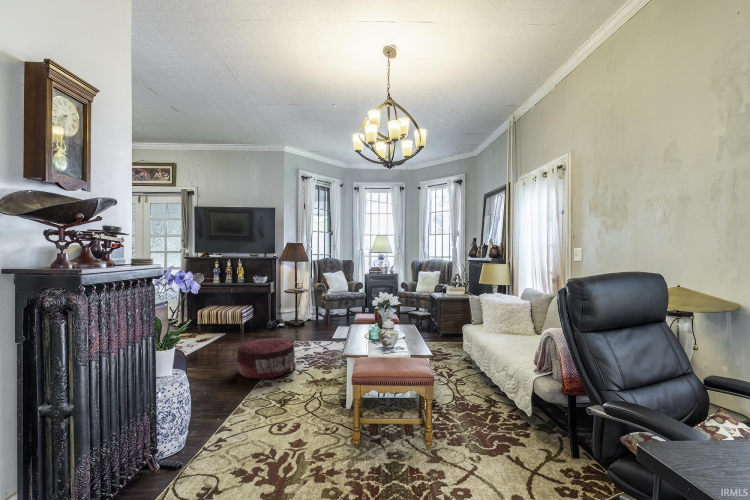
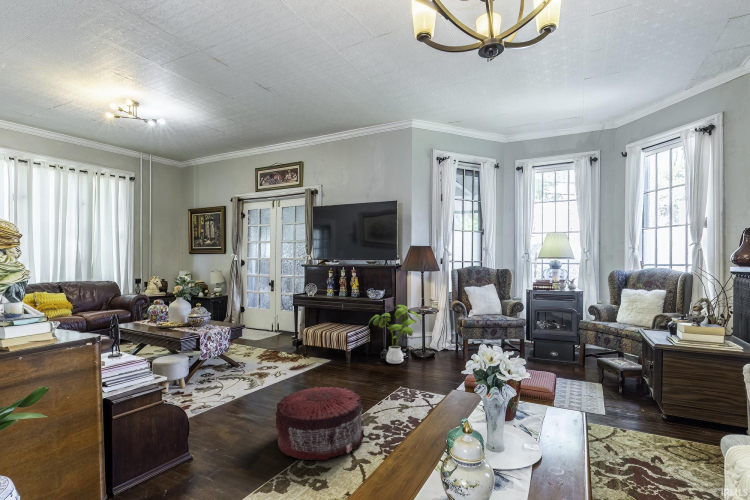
house plant: none [257,287,301,331] -> present [369,305,421,364]

